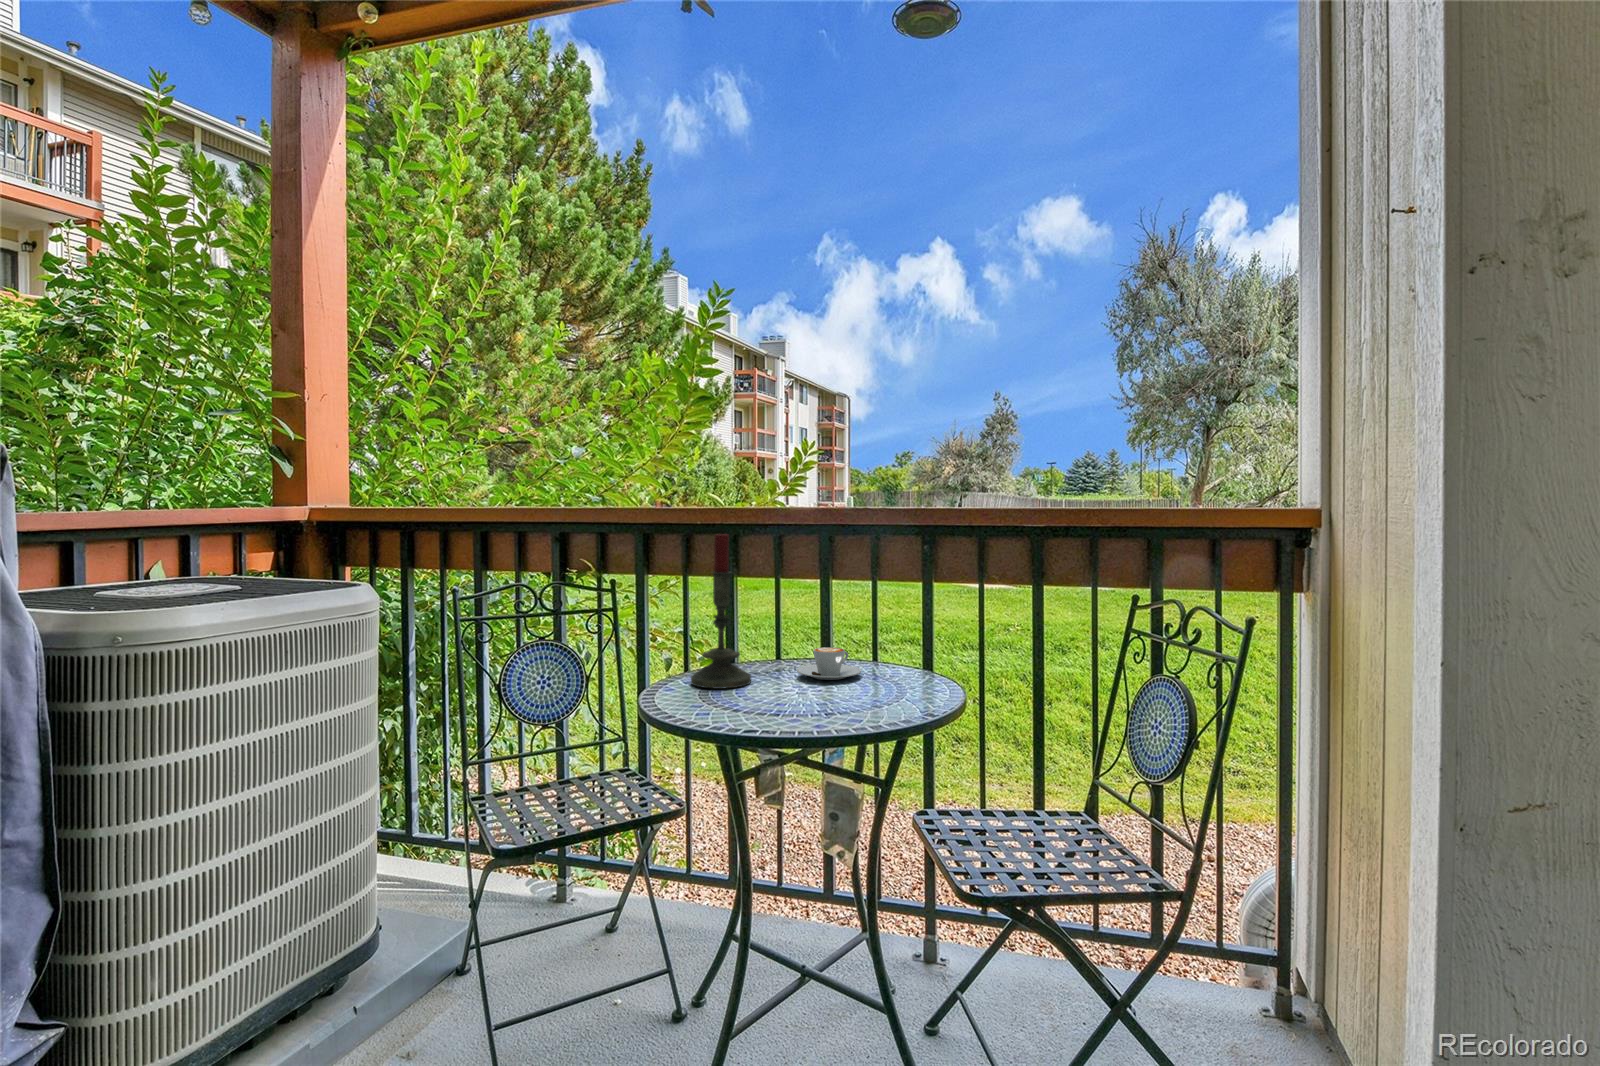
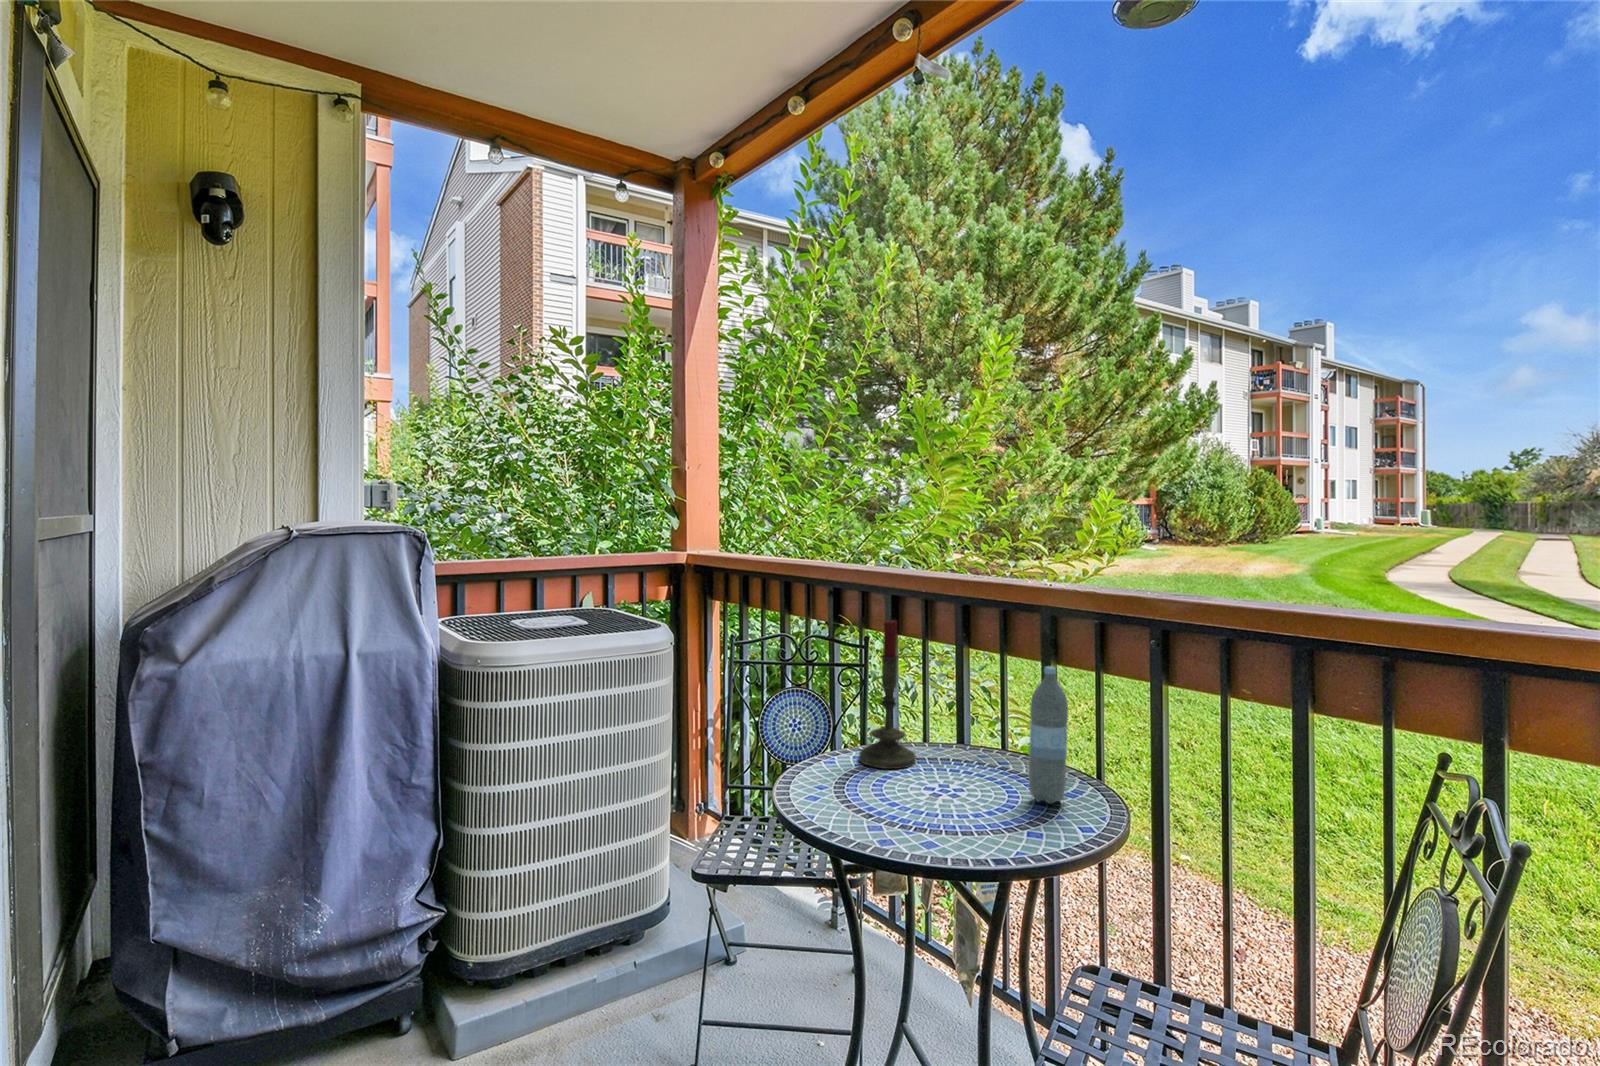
water bottle: none [889,558,924,686] -> present [1029,666,1068,804]
coffee cup: present [797,647,861,680] -> none [956,743,1024,780]

